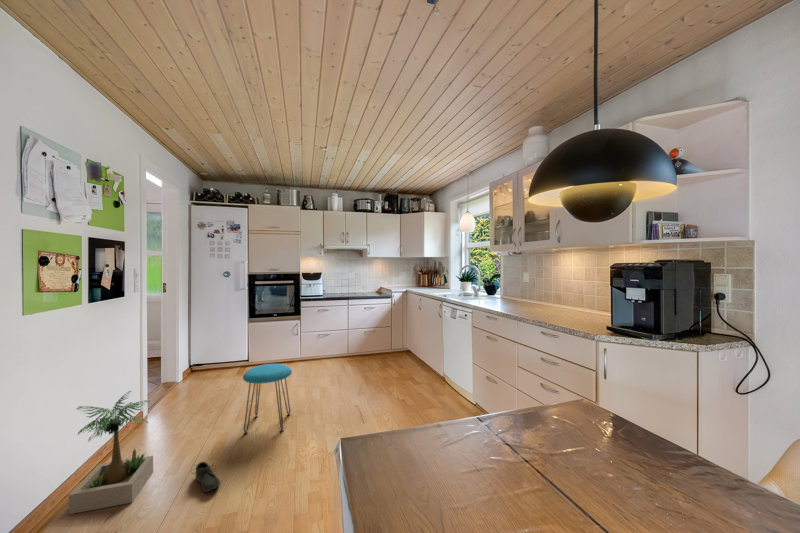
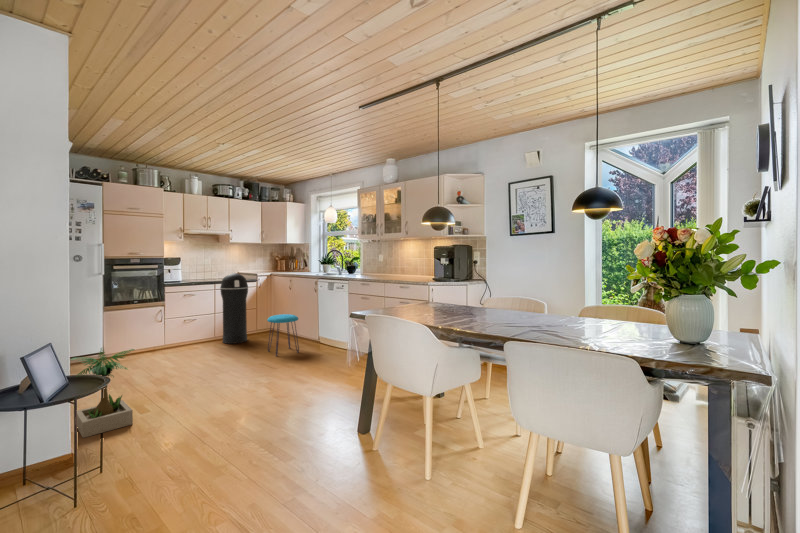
trash can: none [347,291,375,367] -> present [220,273,248,344]
stool: present [243,364,292,434] -> present [267,314,299,356]
shoe: present [195,462,220,492] -> none [169,394,199,410]

